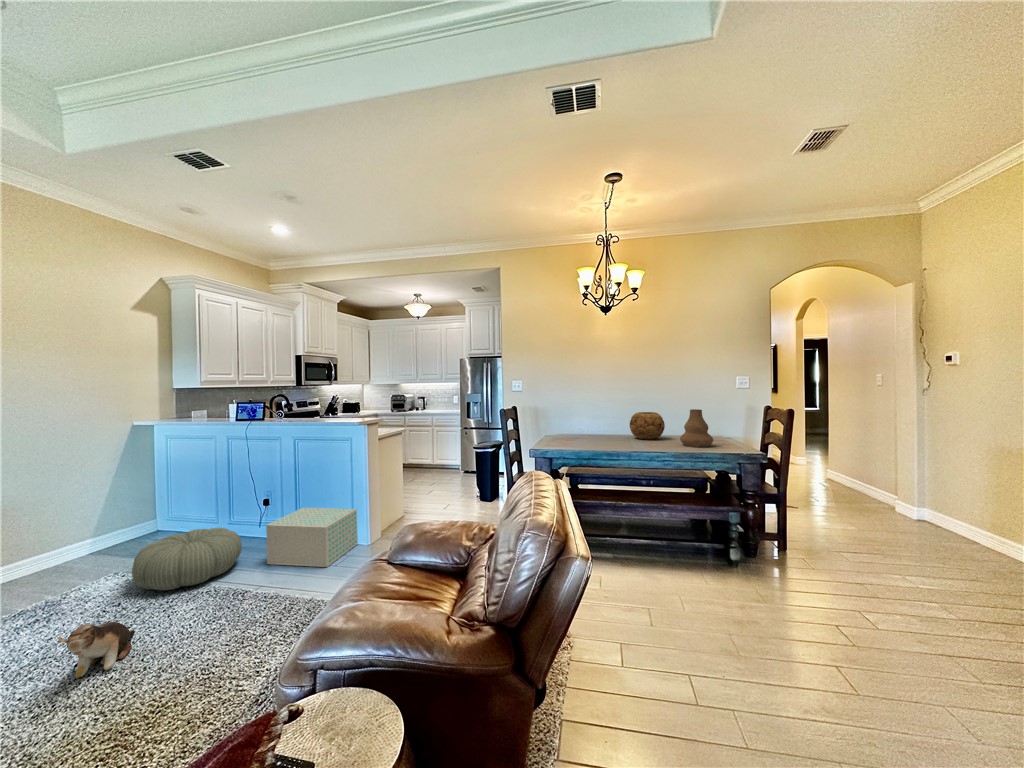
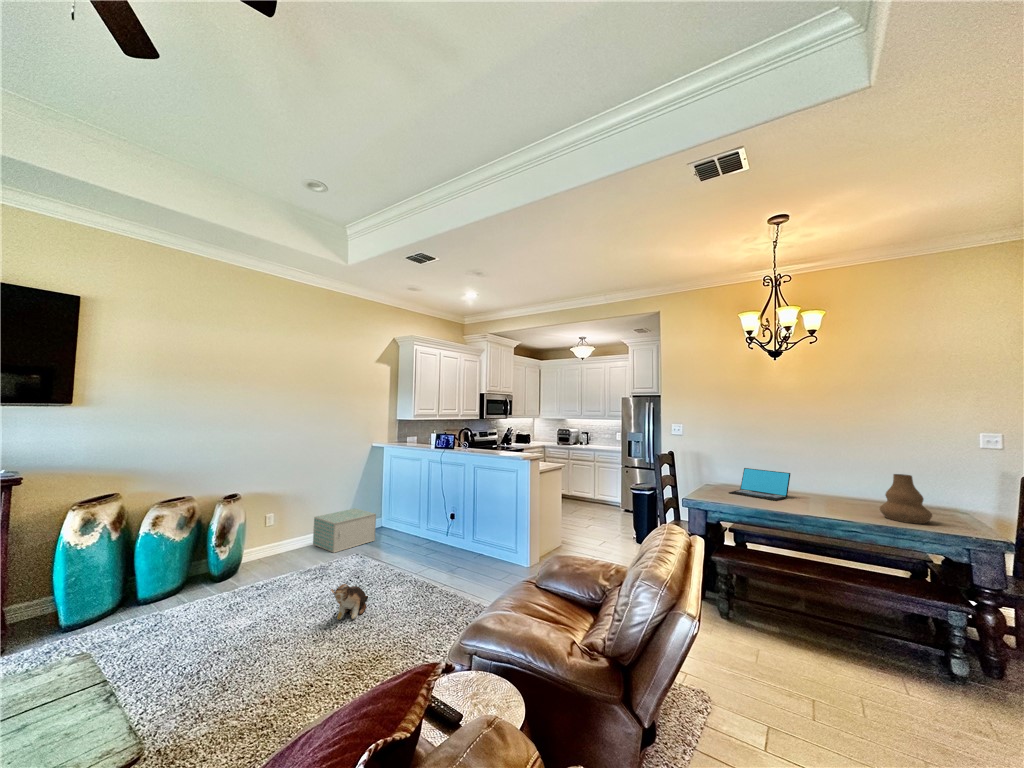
decorative bowl: present [630,412,665,440] -> none [810,470,861,505]
laptop: none [568,416,615,442] -> present [729,468,790,501]
storage box: present [266,507,358,567] -> present [313,509,376,552]
pouf: present [132,528,242,590] -> none [368,529,434,572]

